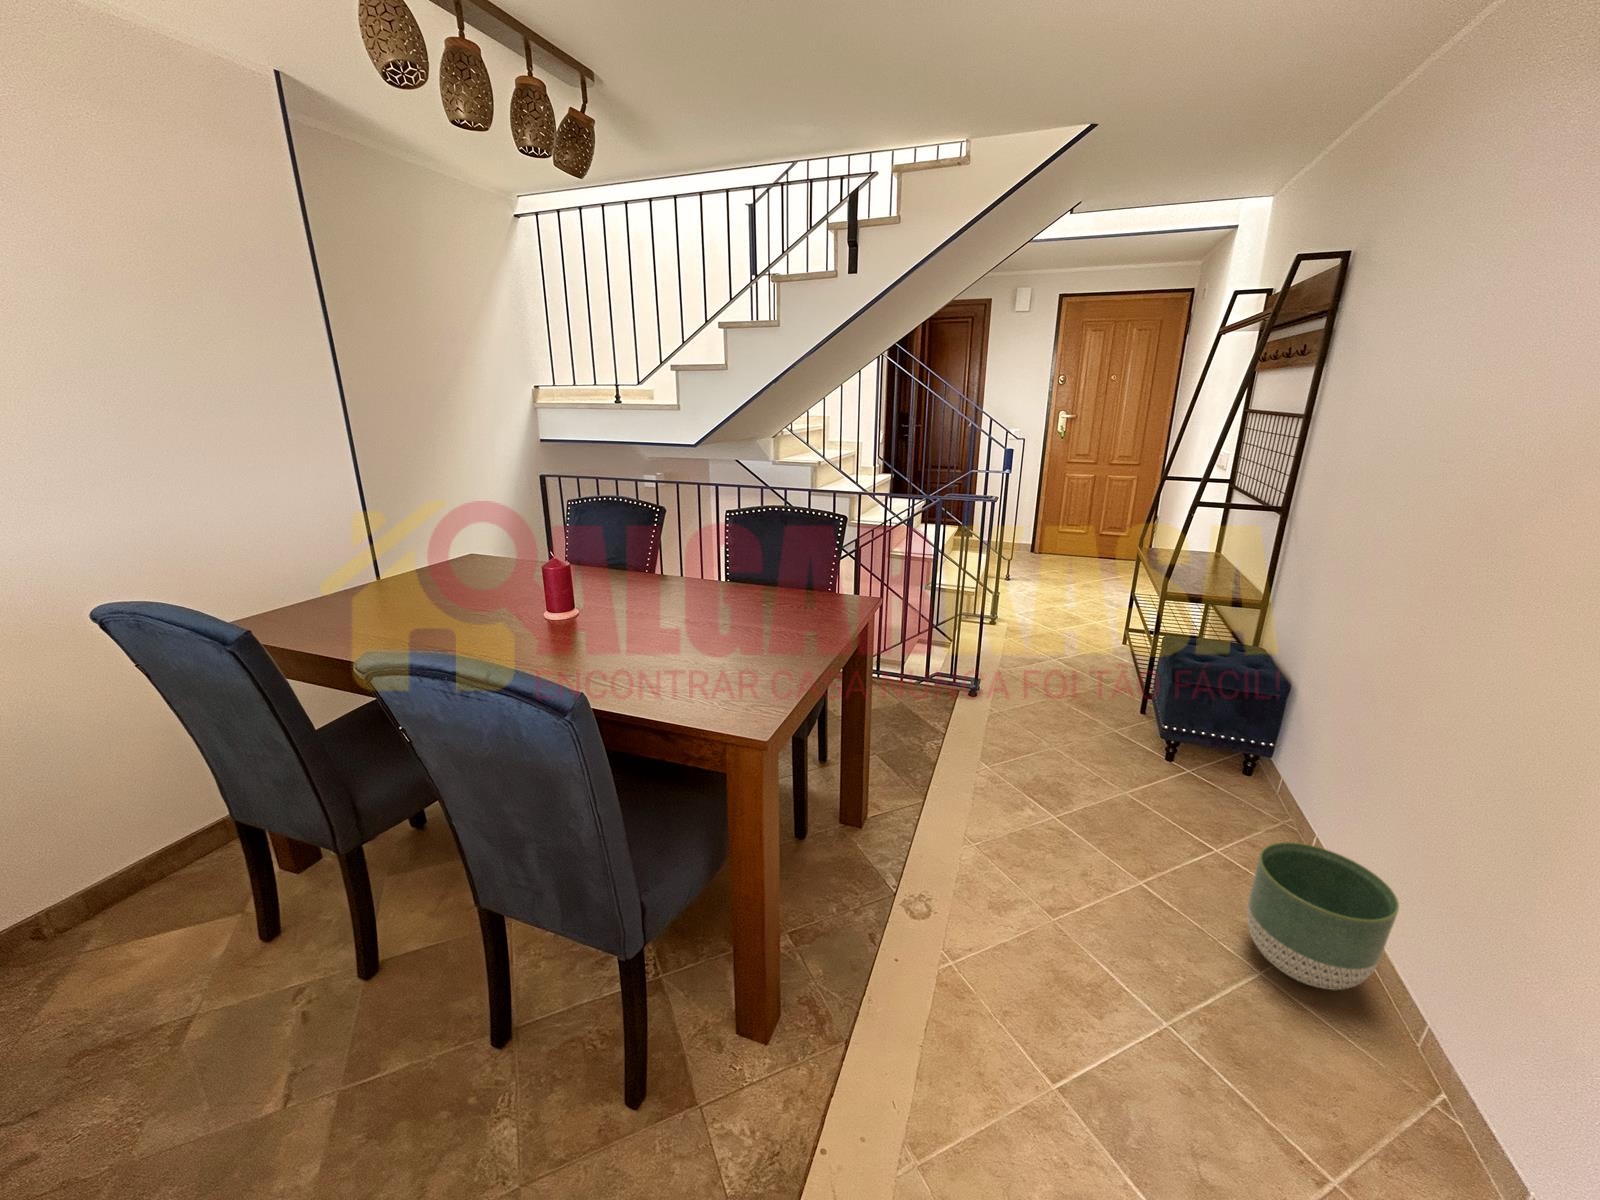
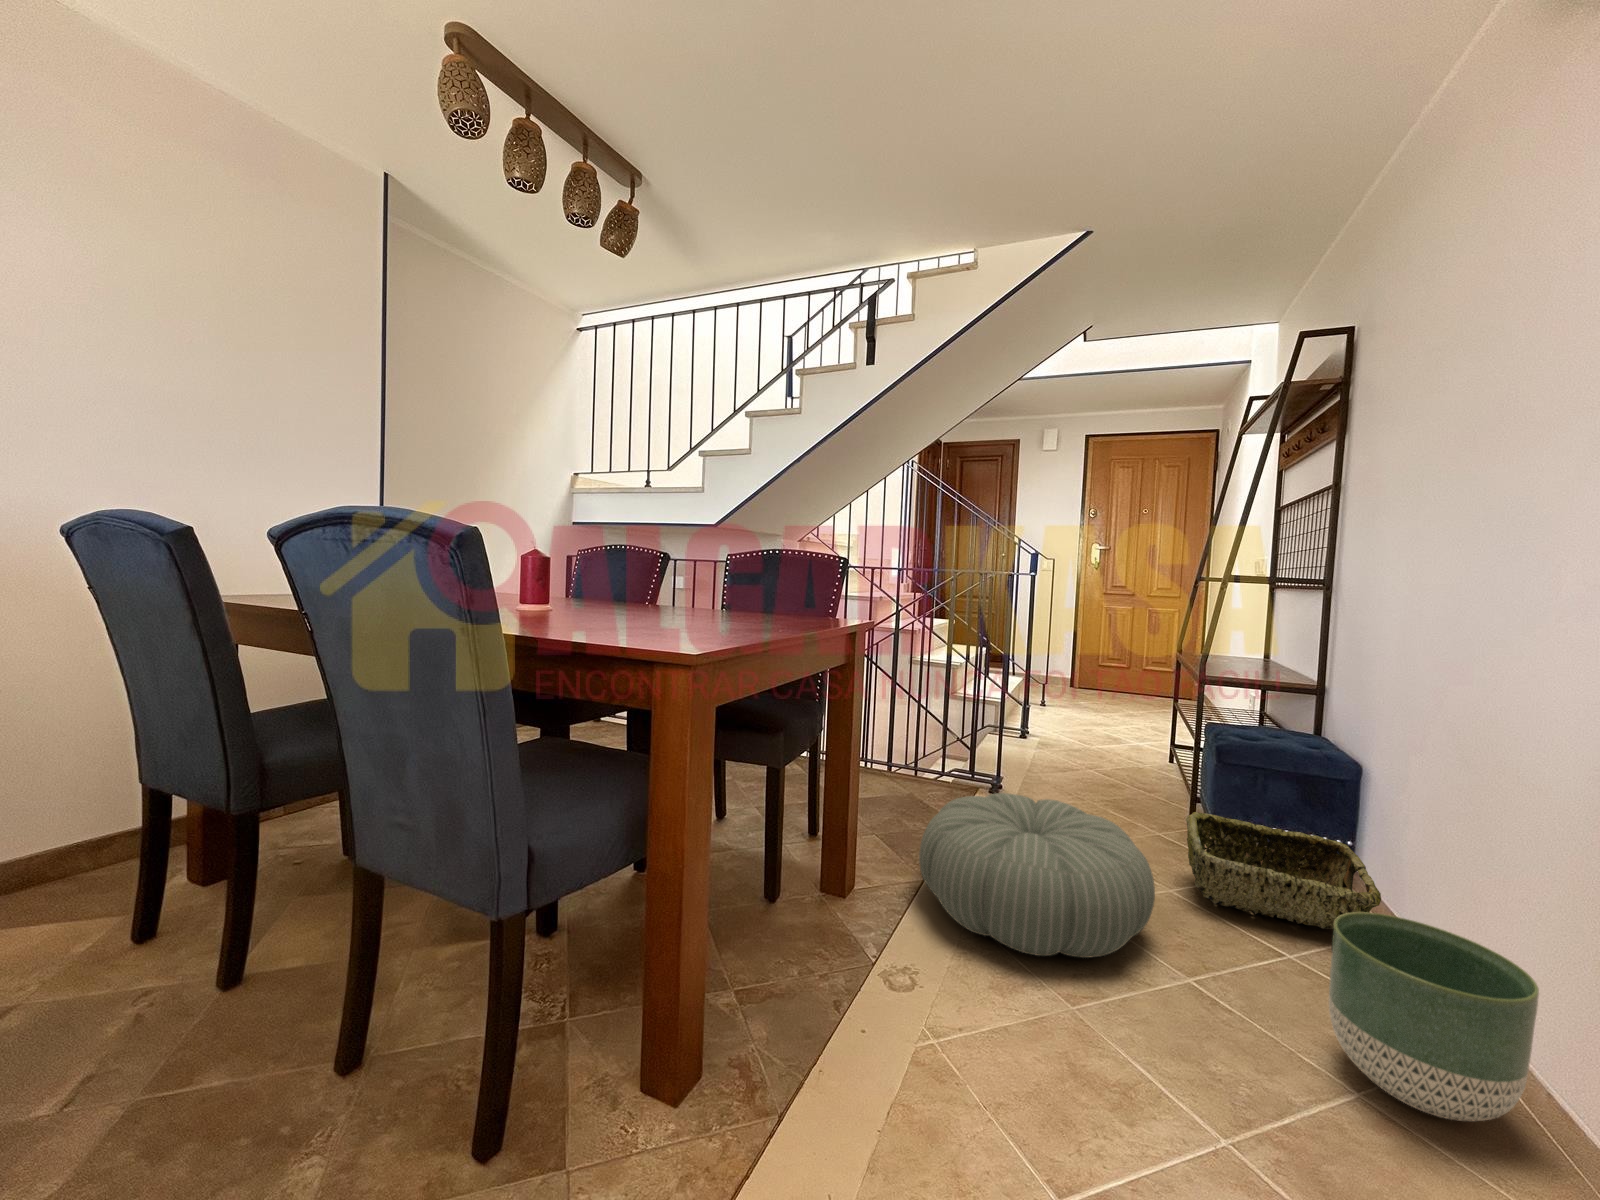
pouf: none [923,727,1118,876] -> present [919,793,1155,958]
woven basket: none [1143,729,1294,824] -> present [1186,812,1381,929]

